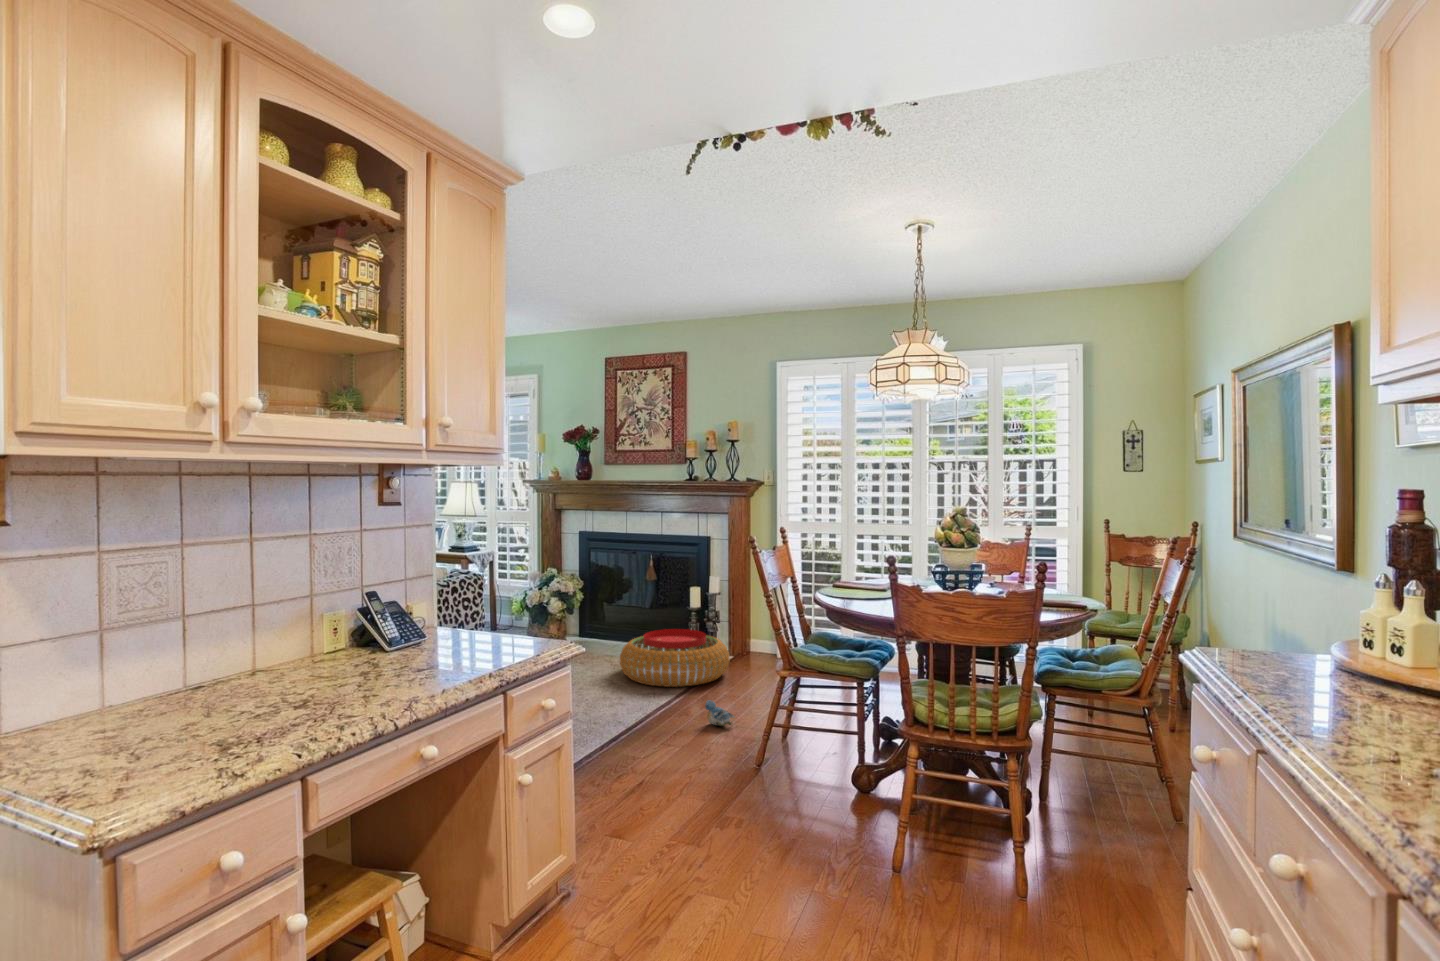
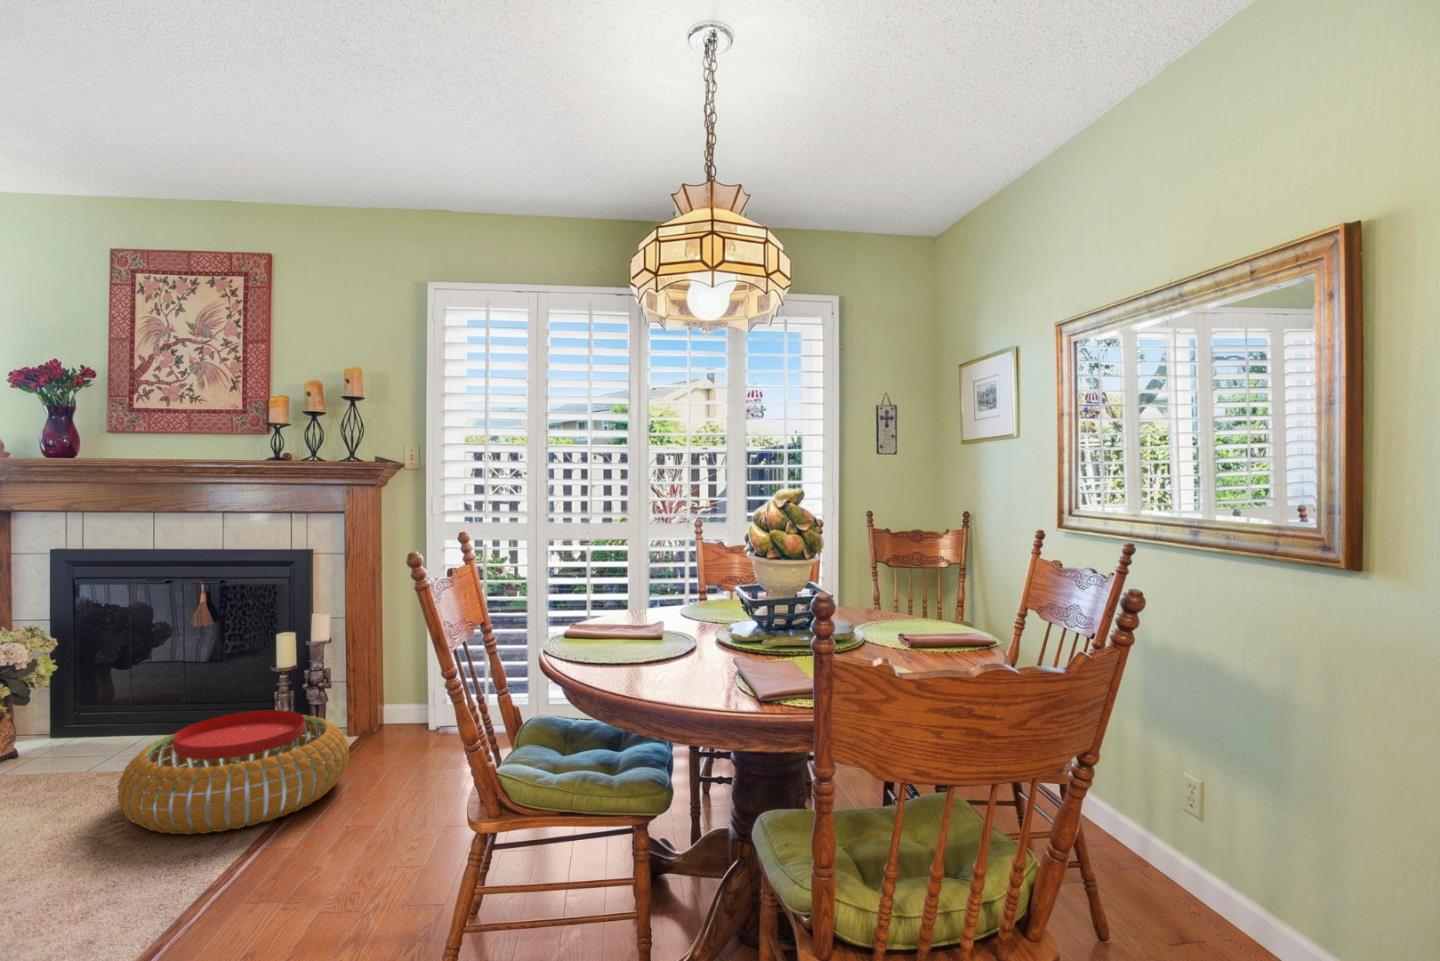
plush toy: present [705,700,735,726] -> none [301,870,366,920]

